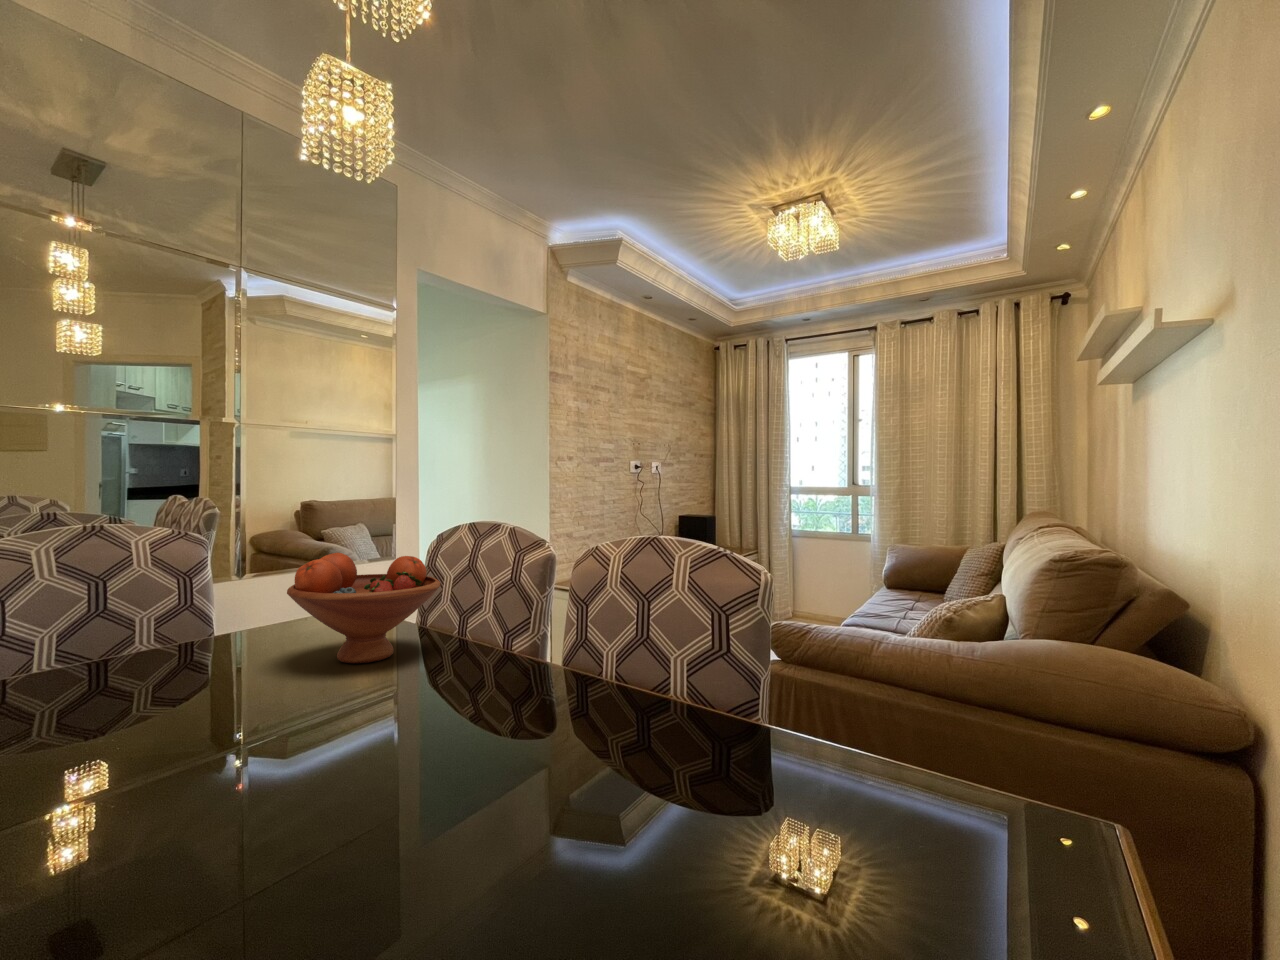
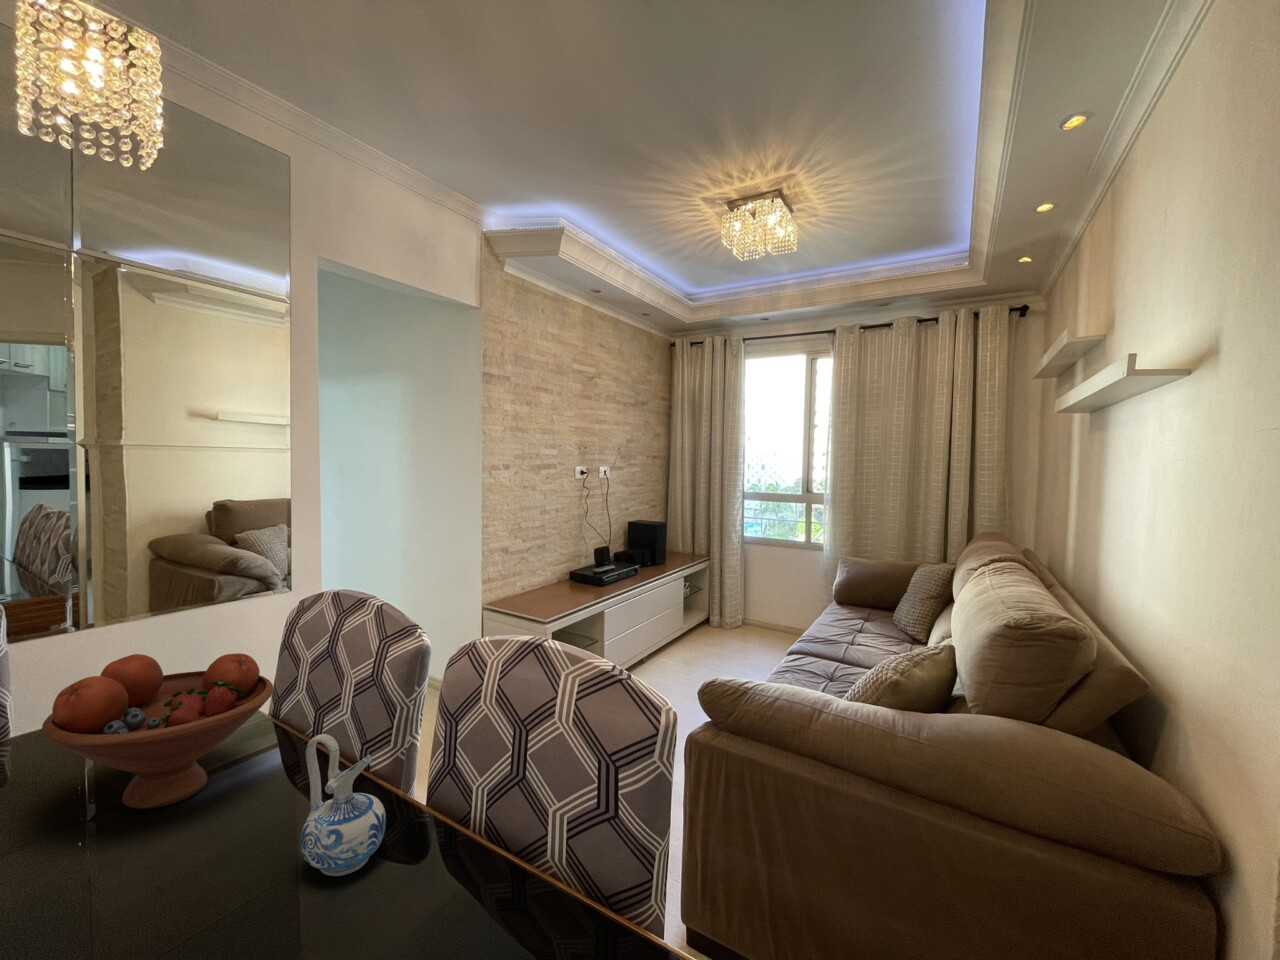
ceramic pitcher: none [490,588,549,691] -> present [300,734,386,876]

